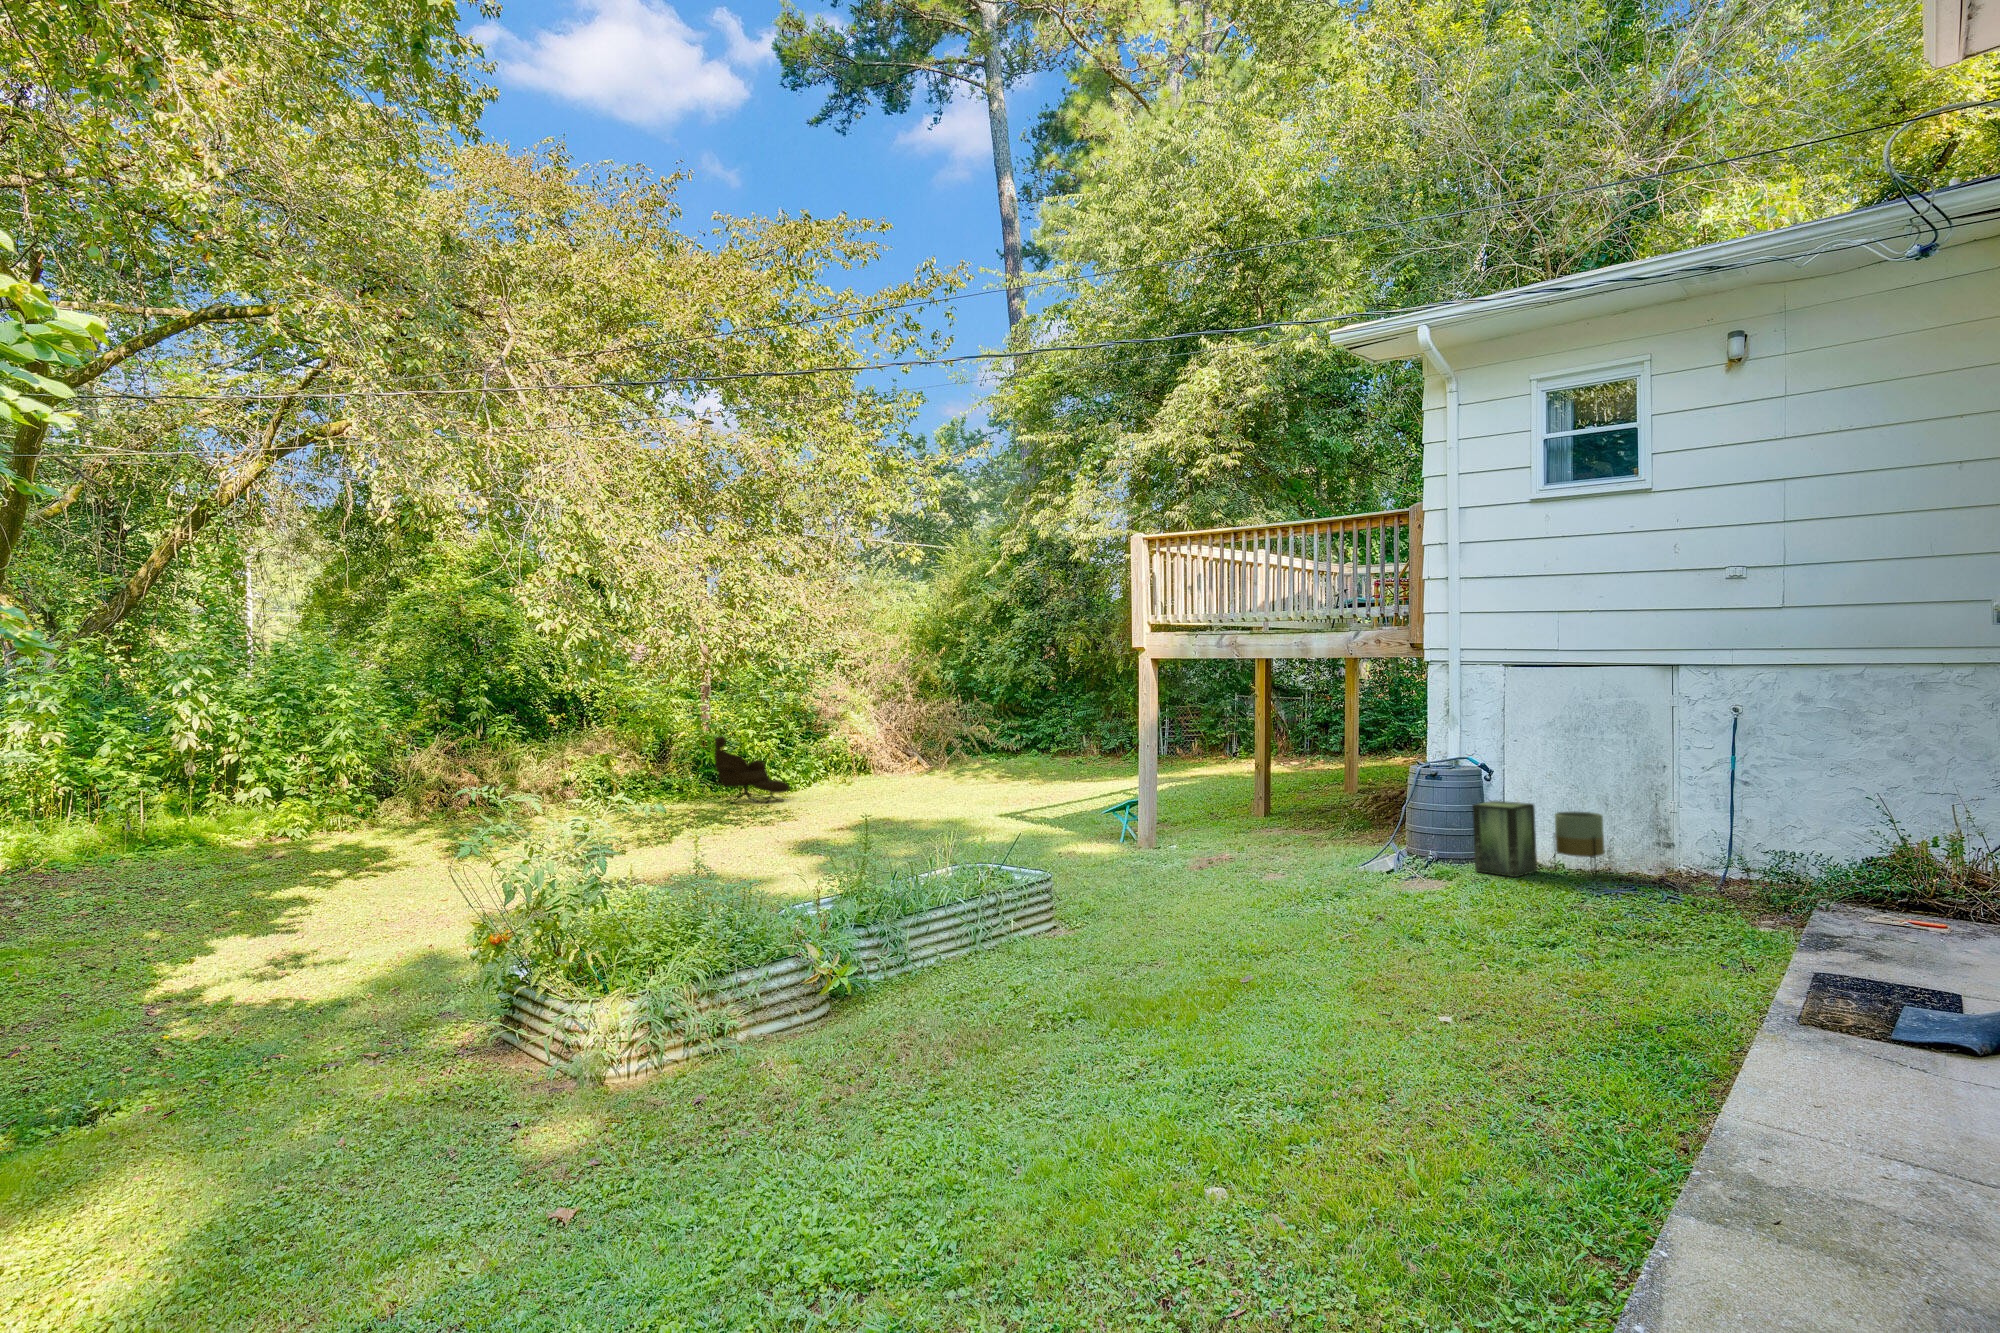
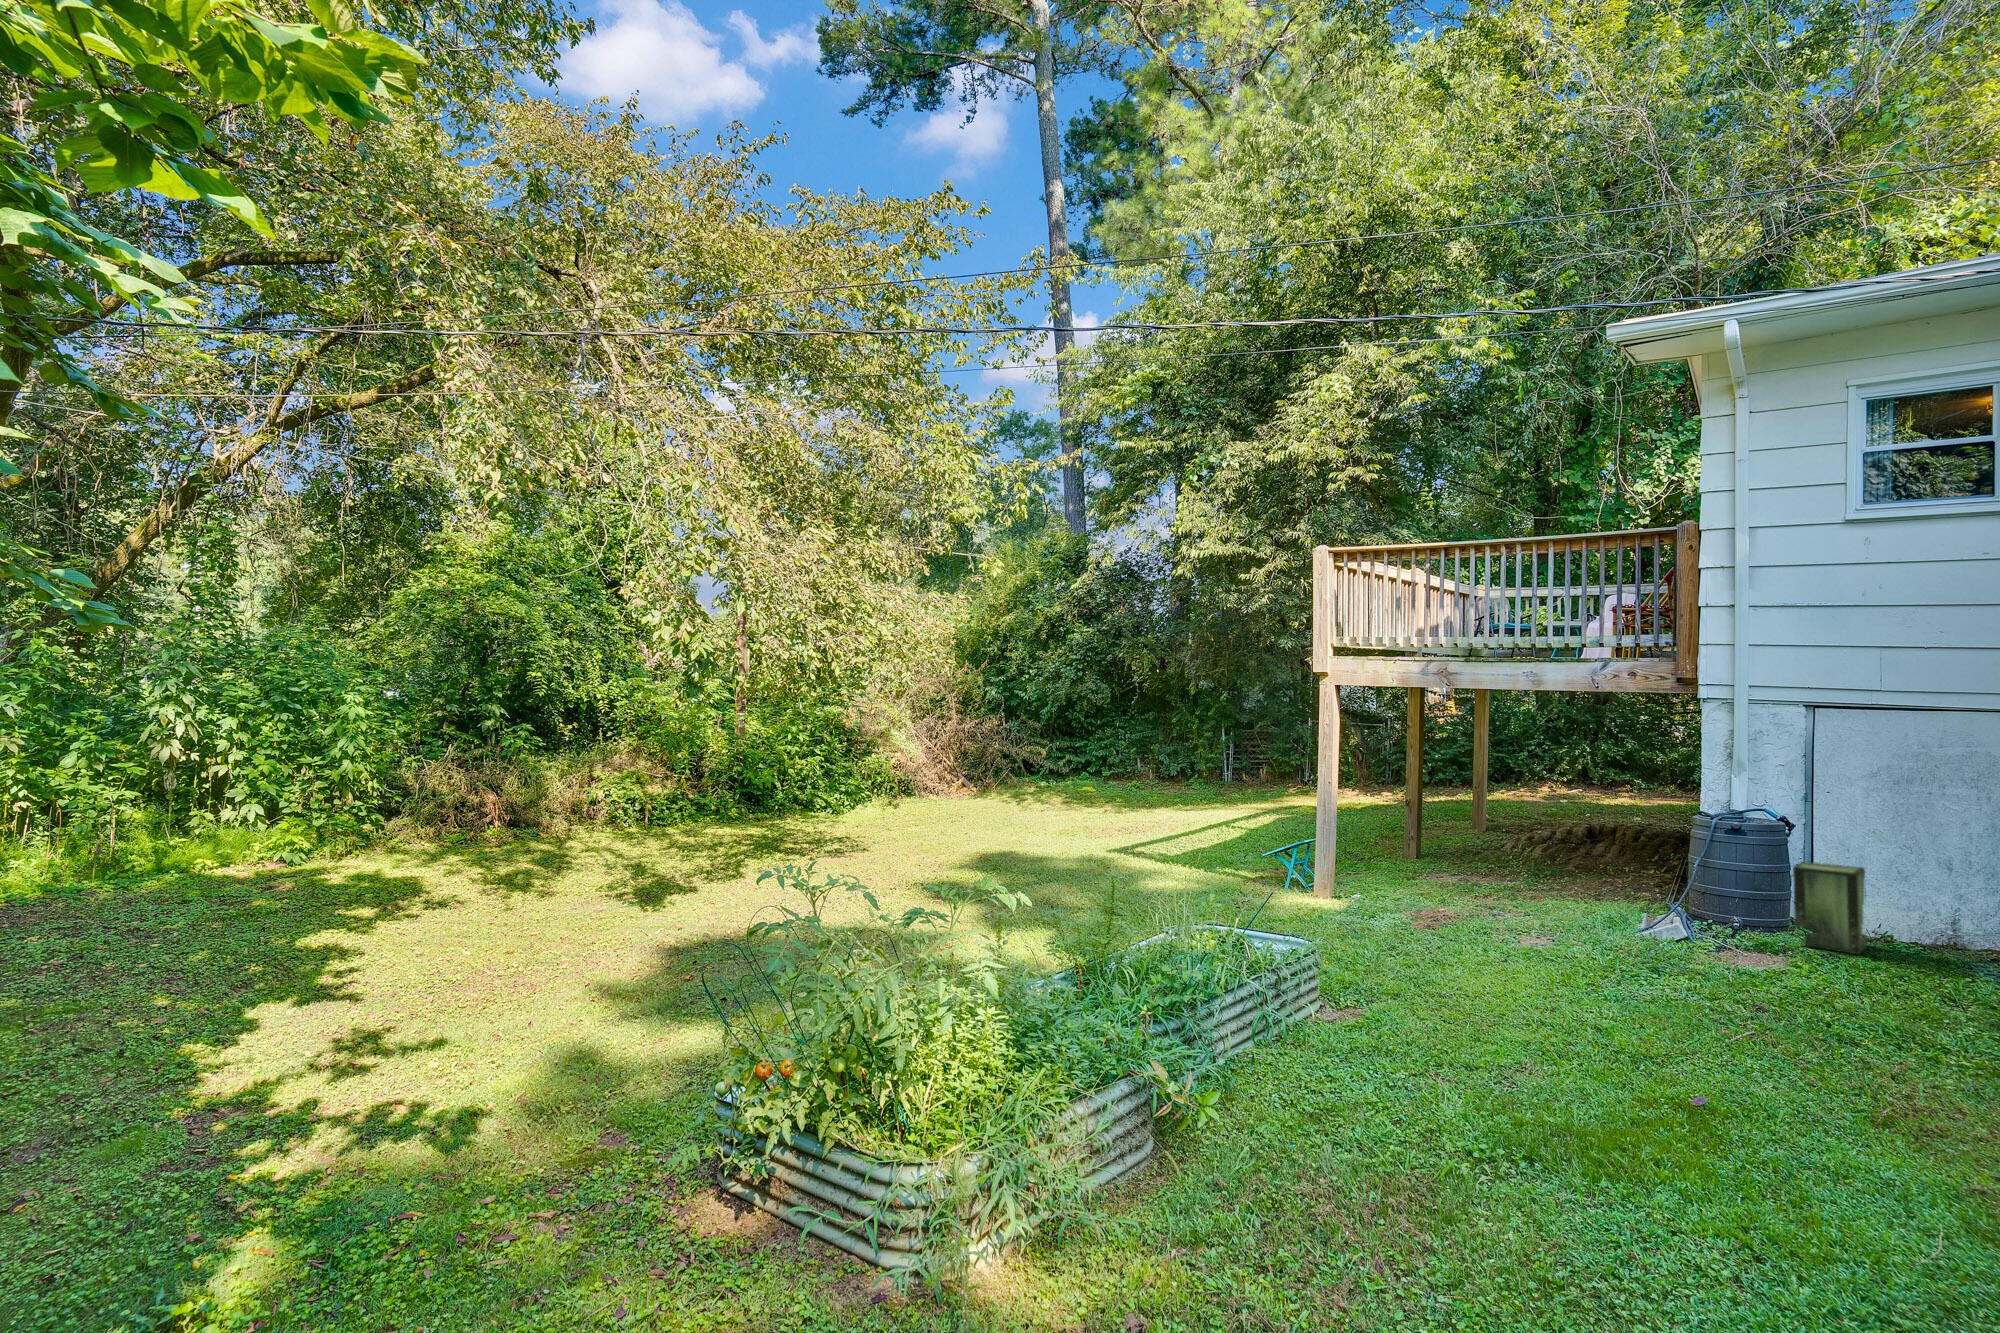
lounge chair: present [715,736,790,802] -> none [761,749,845,828]
planter: present [1554,811,1605,860] -> none [1892,878,1959,959]

